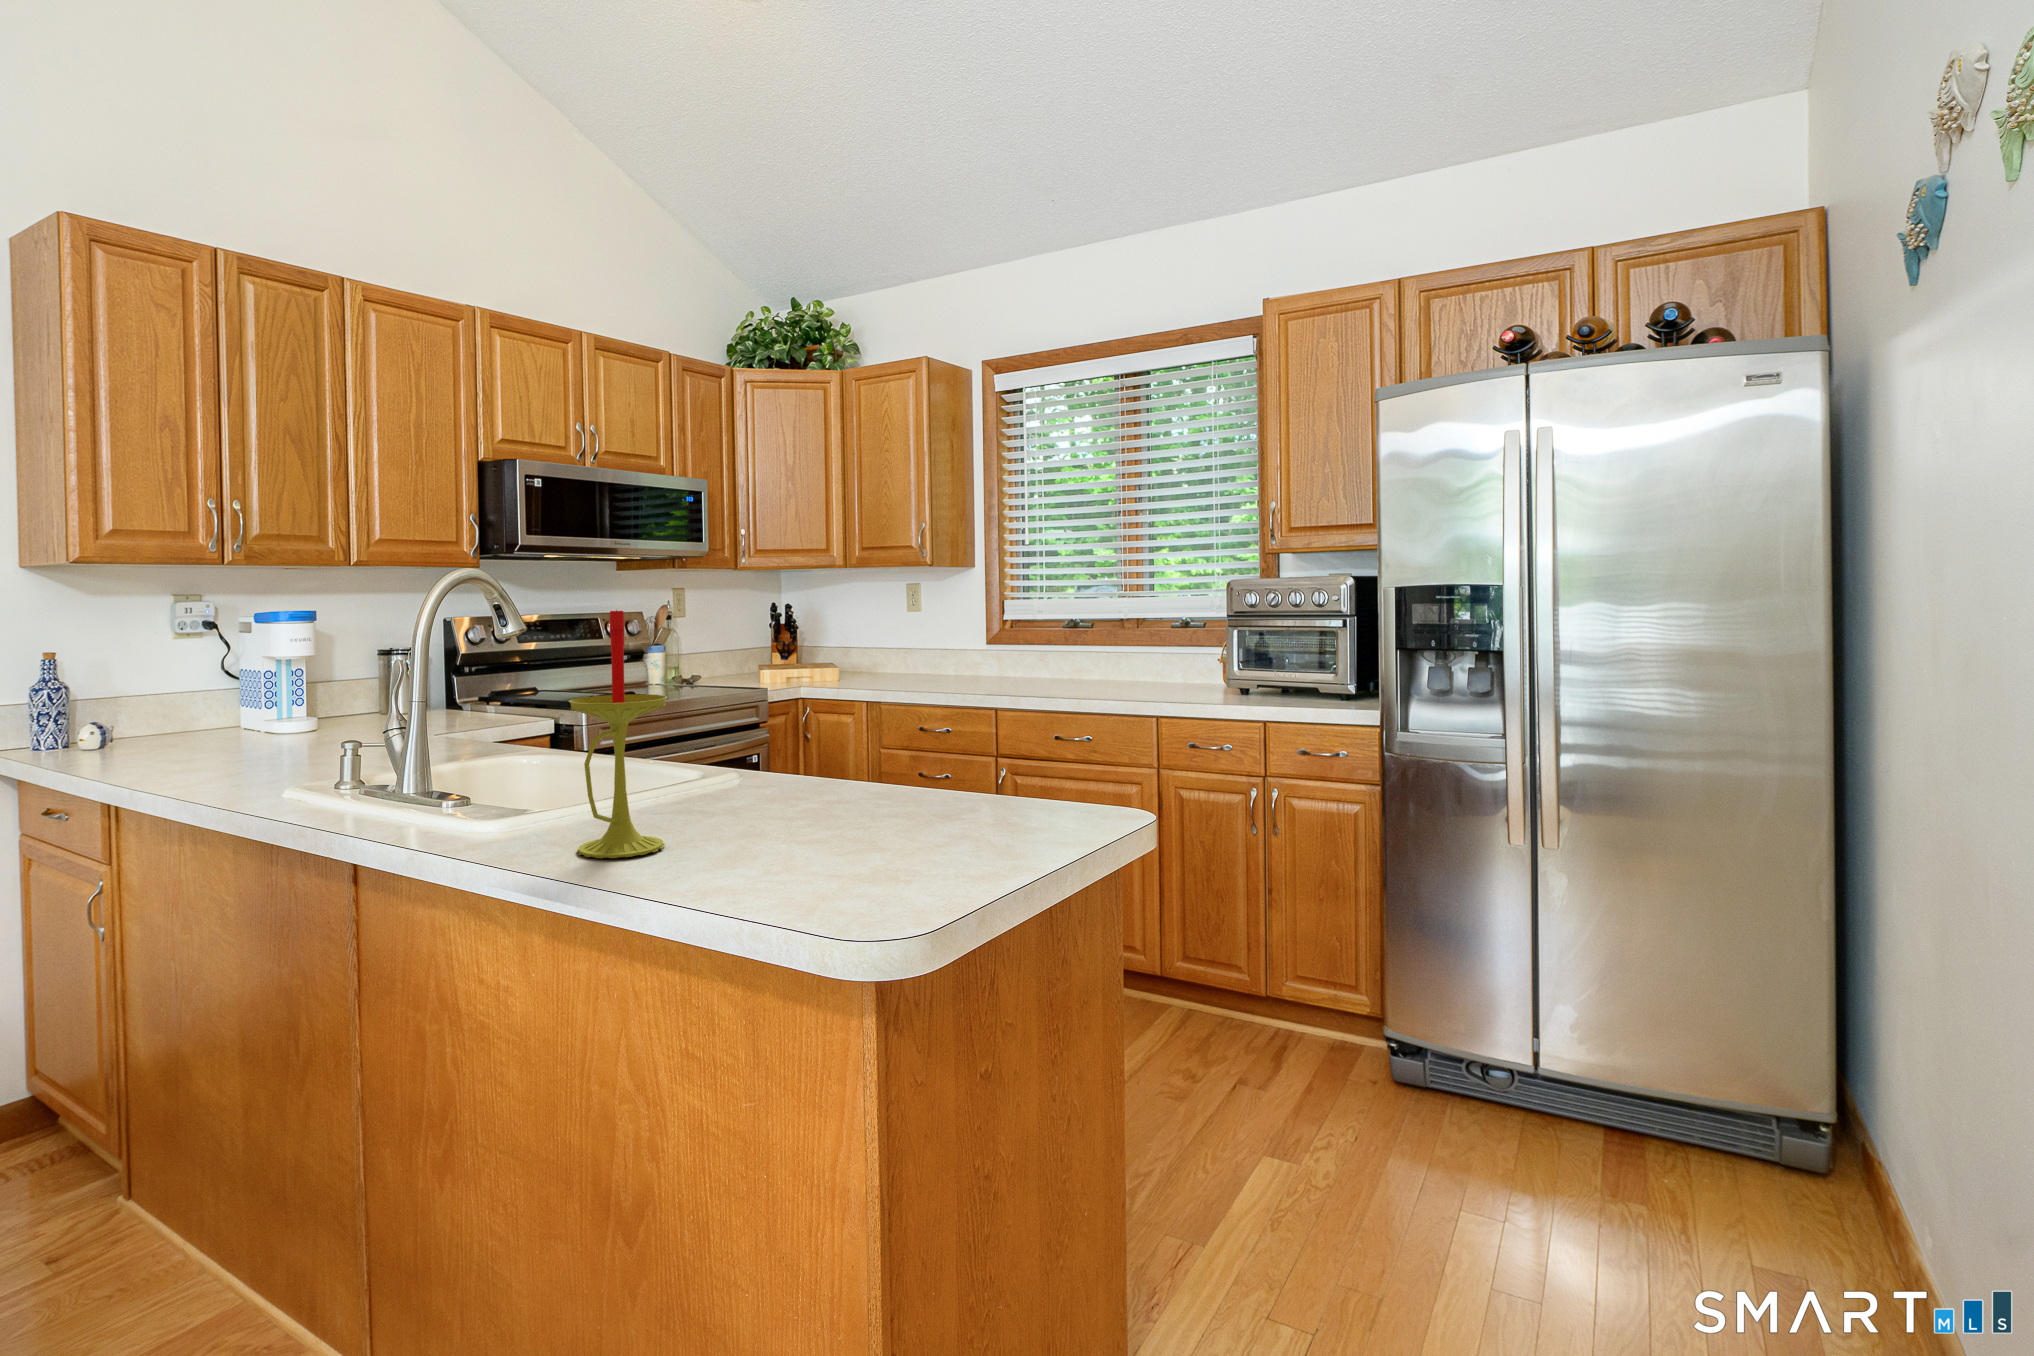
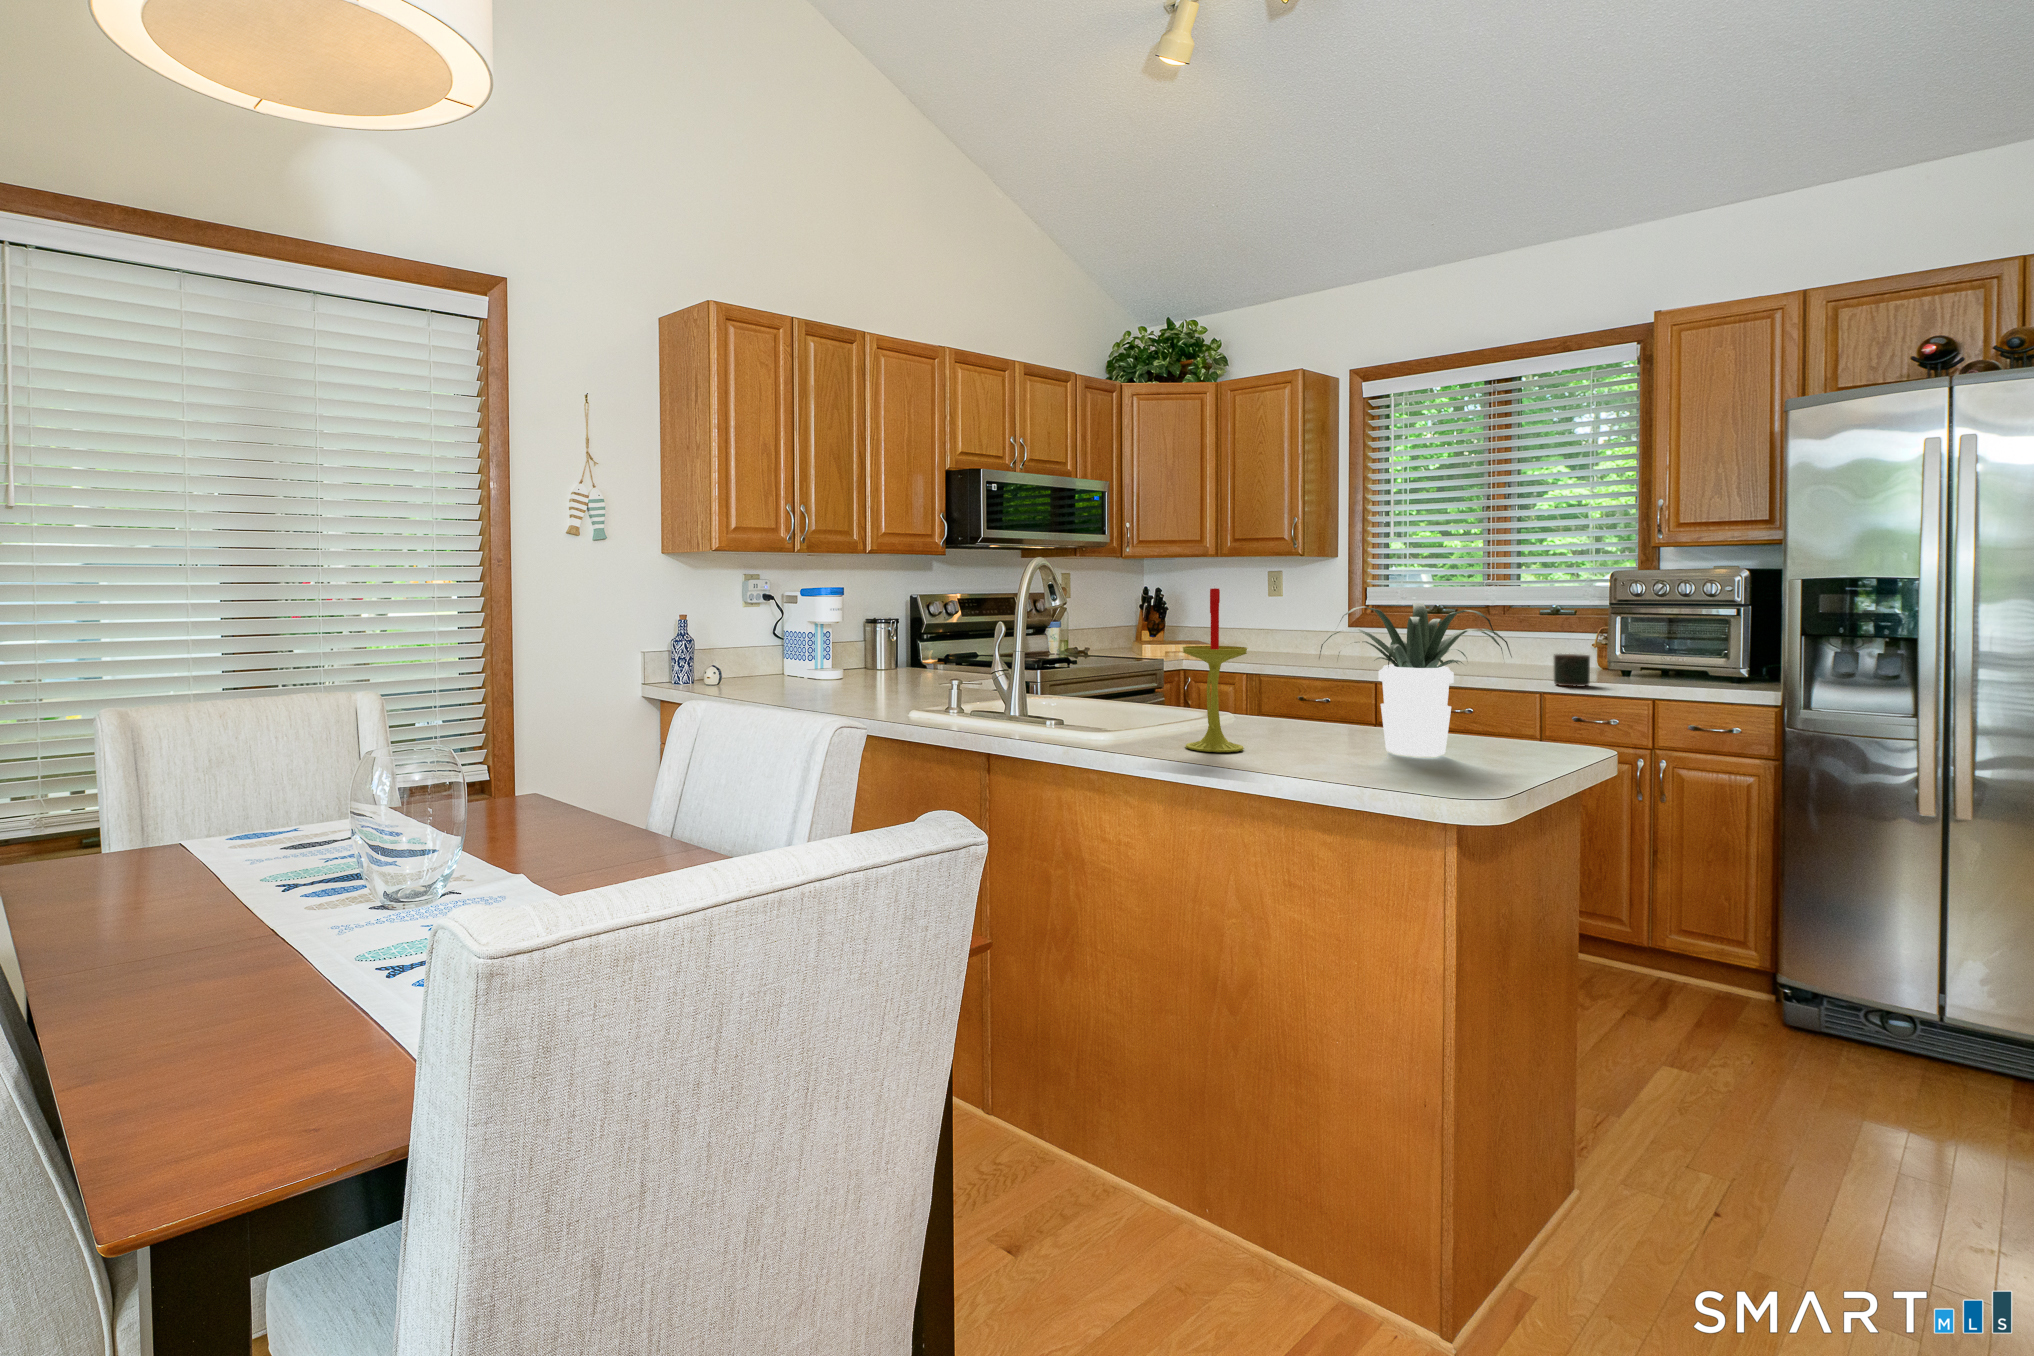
potted plant: none [778,626,1021,846] -> present [1319,603,1512,757]
mug: none [1170,673,1207,709] -> present [1554,654,1590,687]

